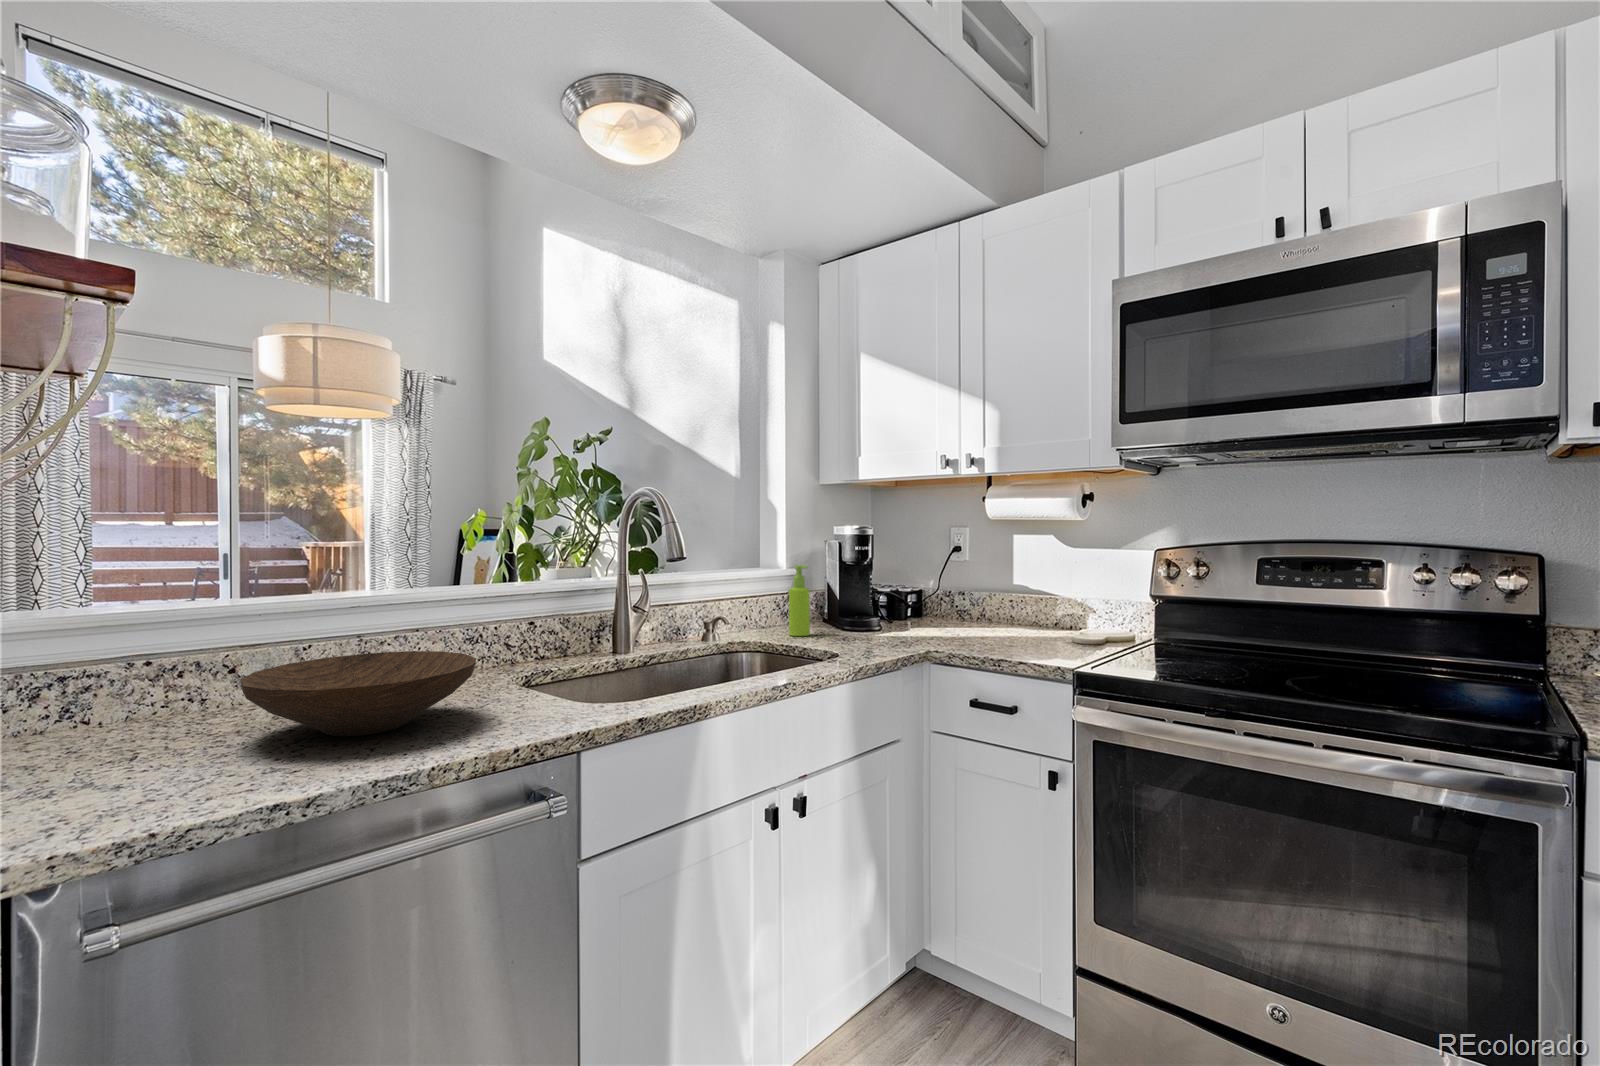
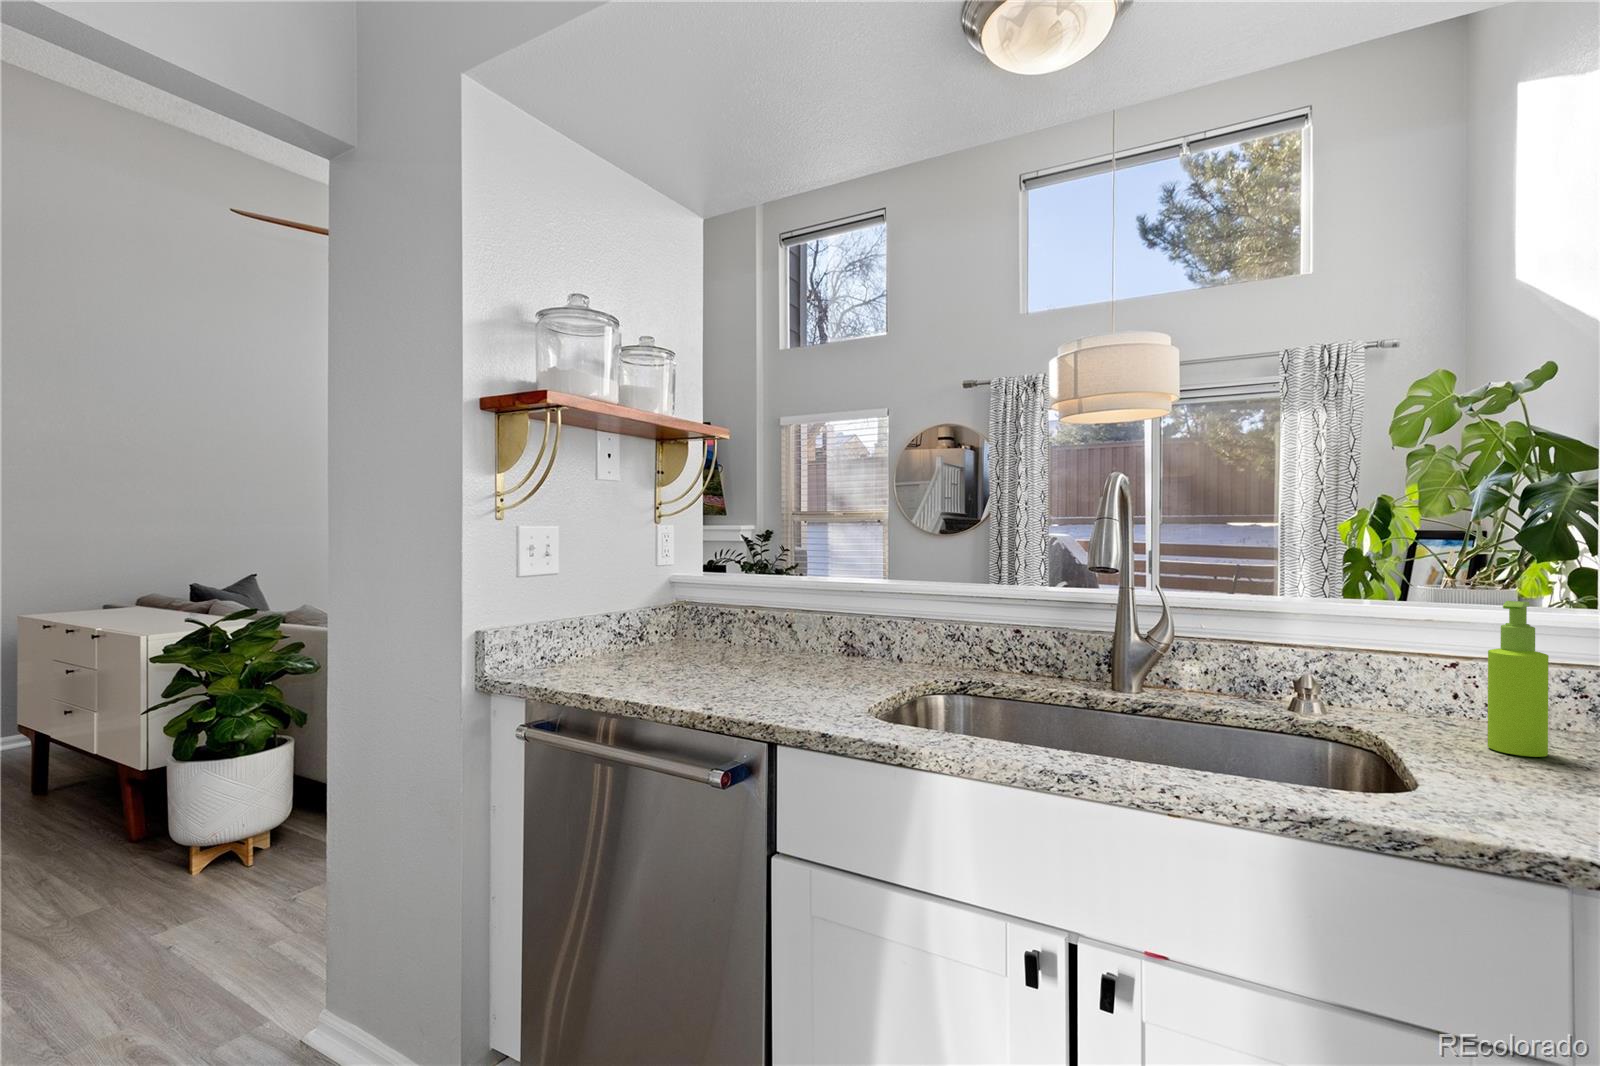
wooden bowl: present [240,651,476,736] -> none [670,623,825,683]

